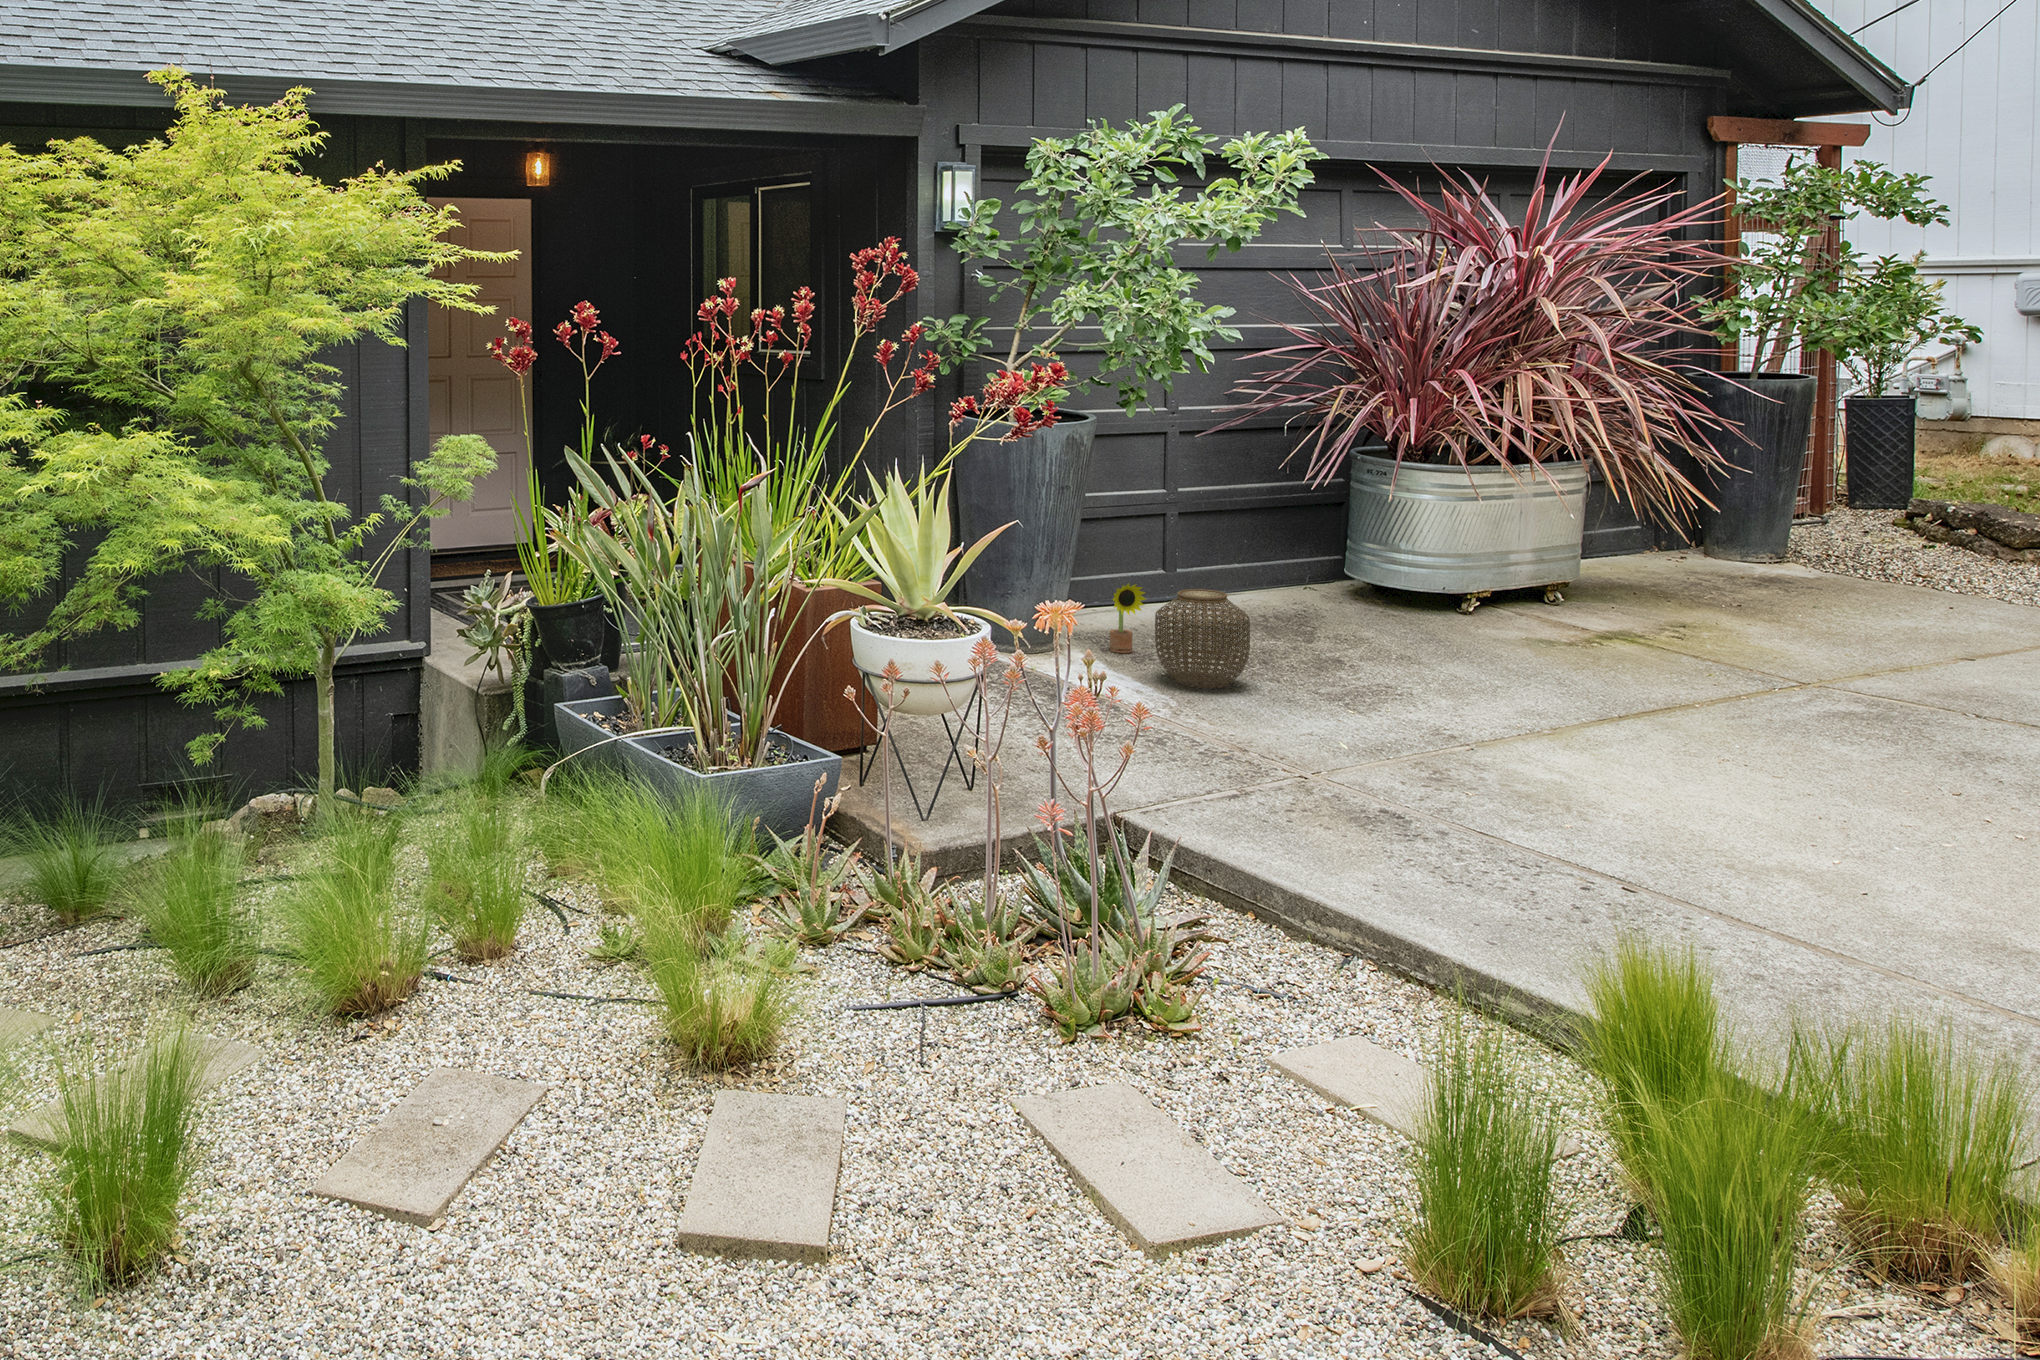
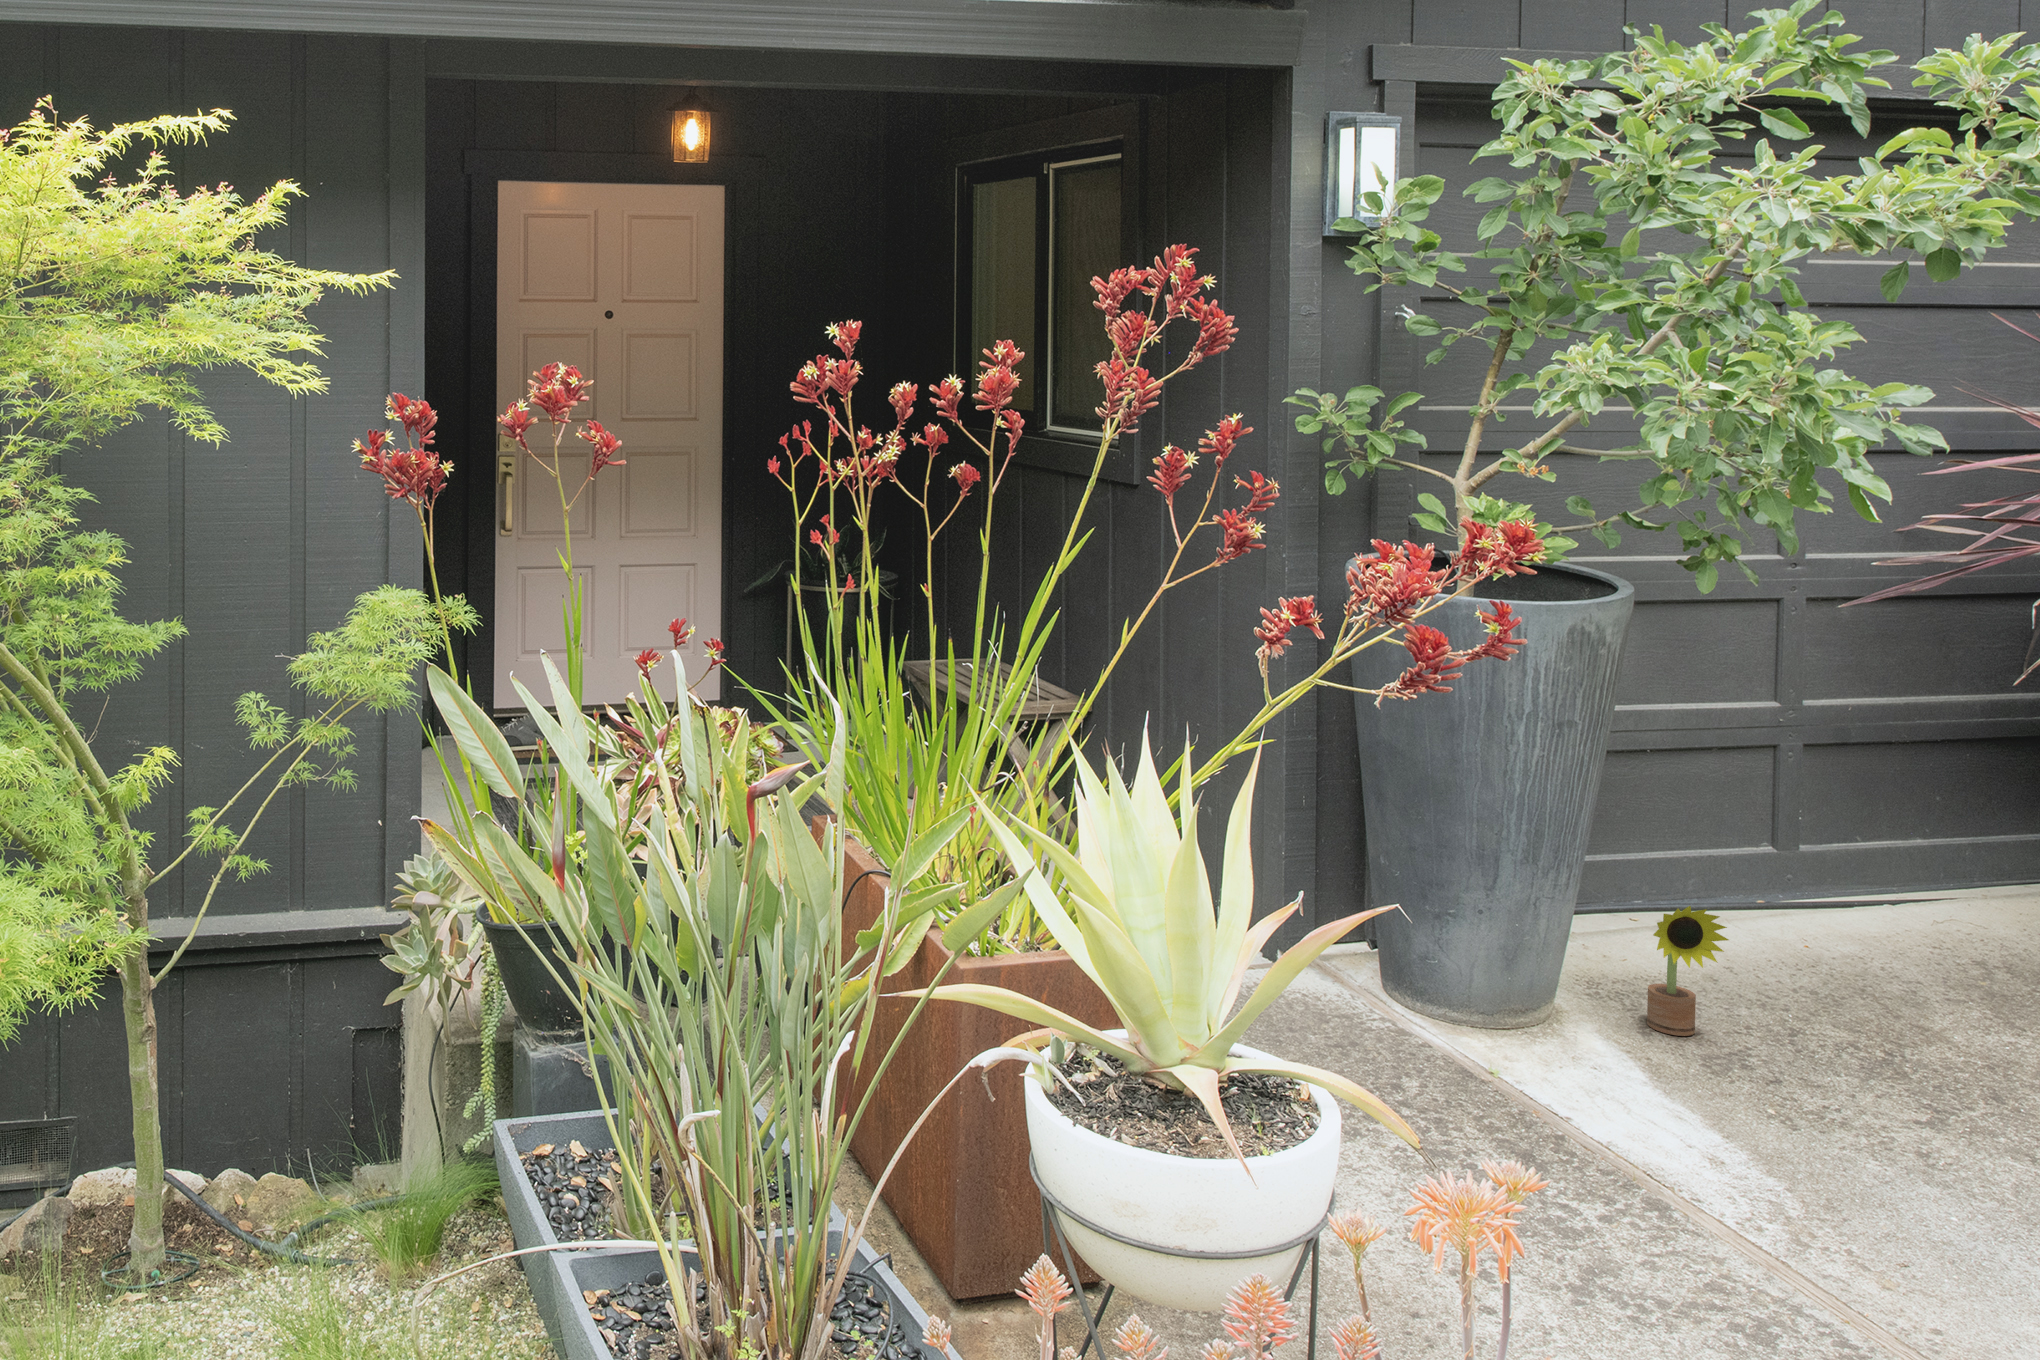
woven basket: present [1155,589,1250,689] -> none [1745,955,1970,1178]

